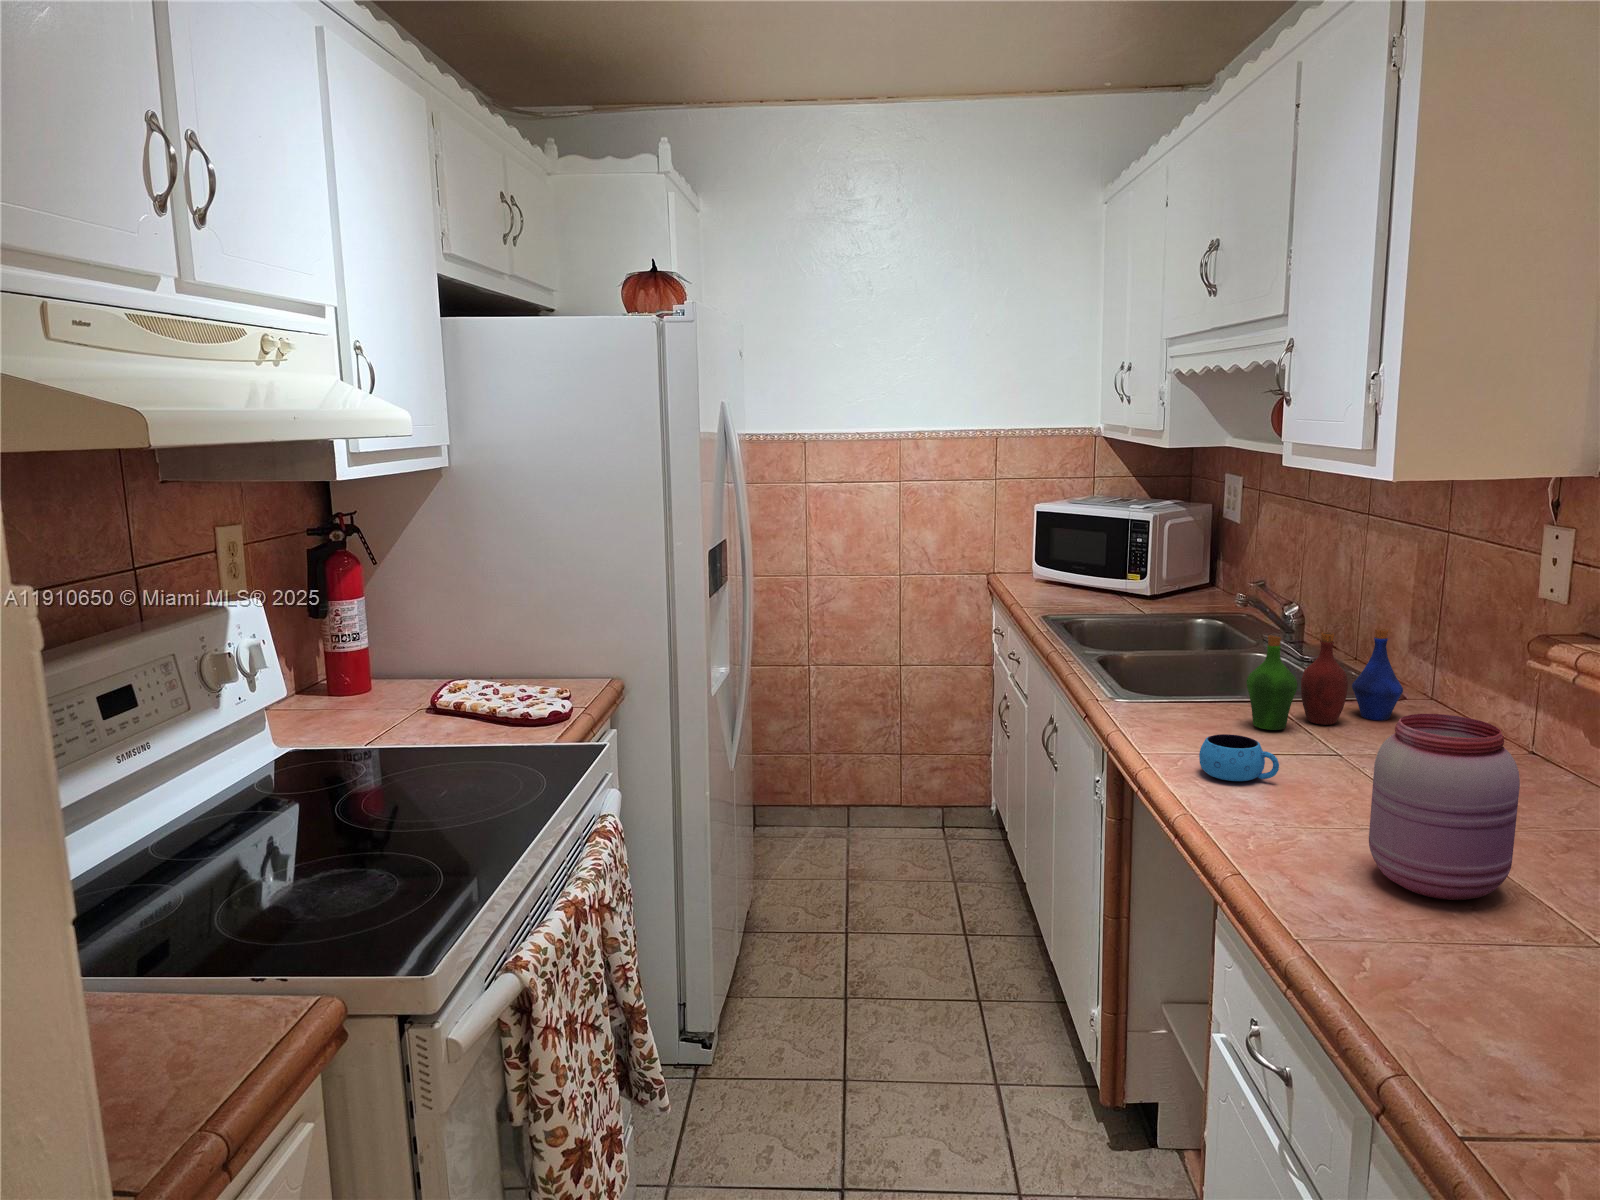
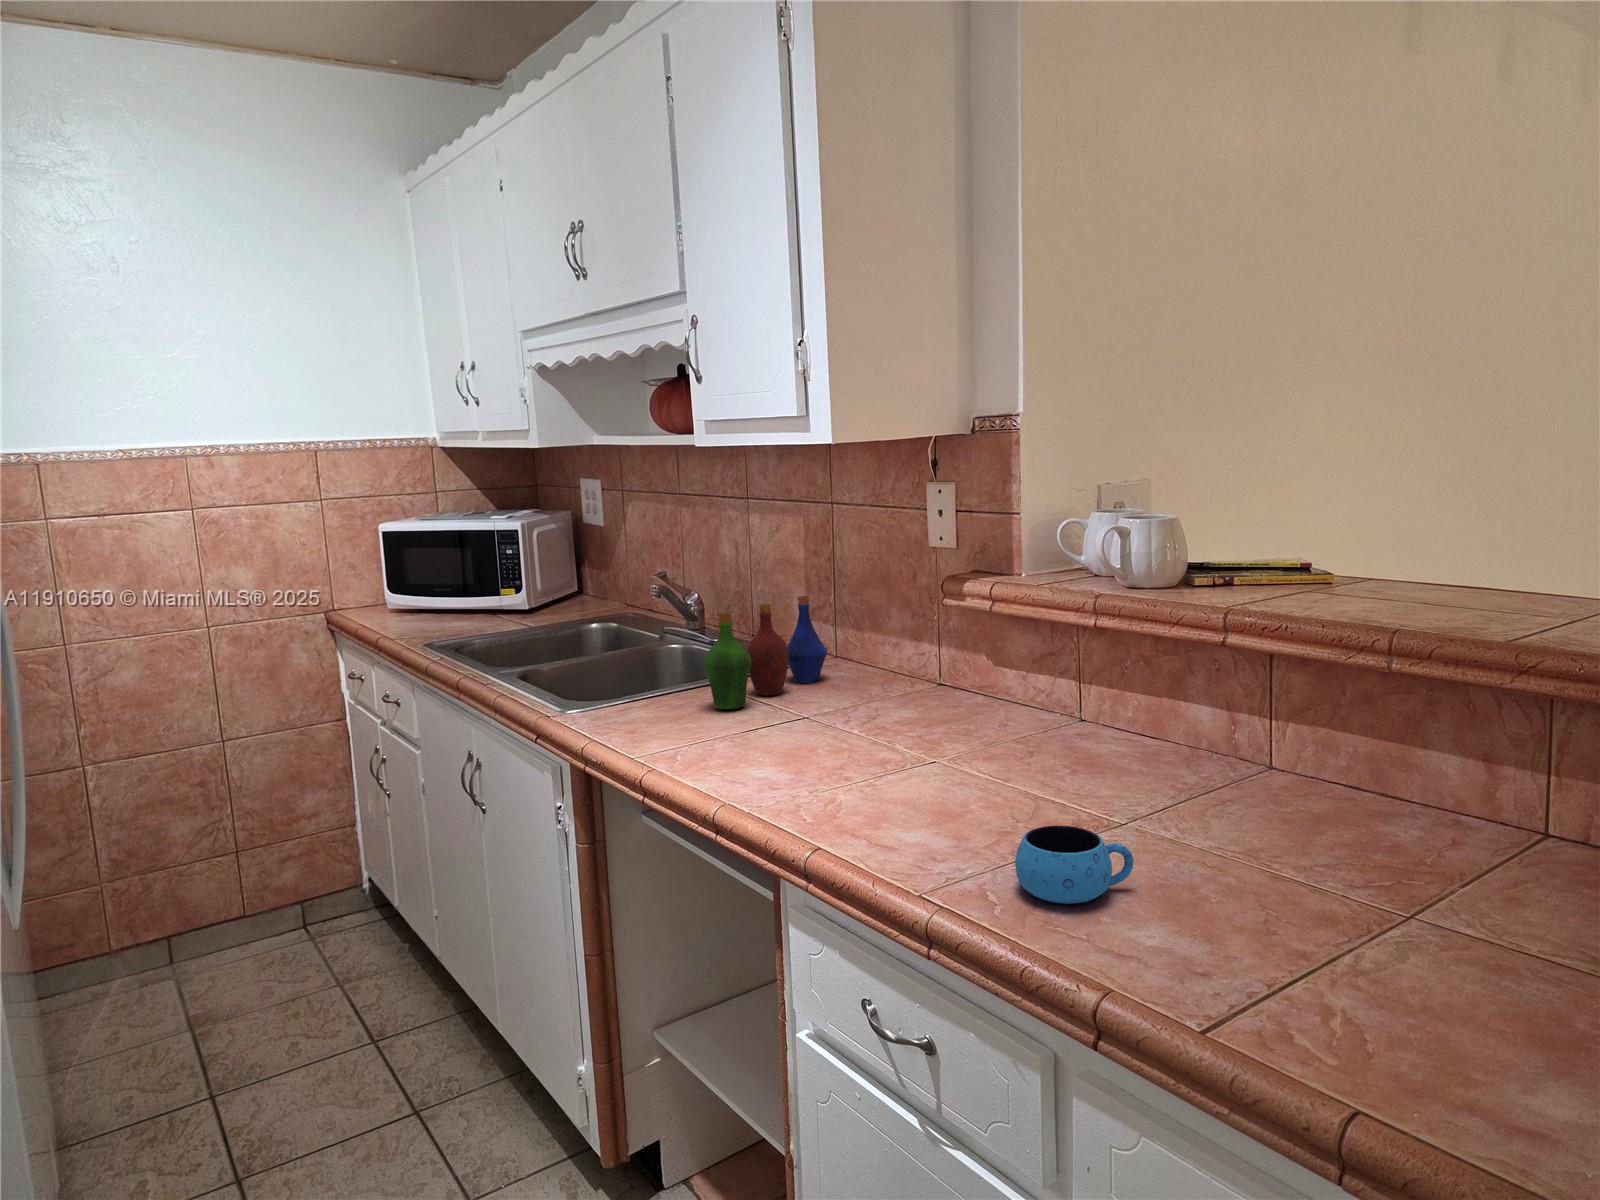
jar: present [1369,714,1520,900] -> none [912,644,1034,820]
mug: present [1199,734,1279,781] -> present [1015,826,1133,904]

